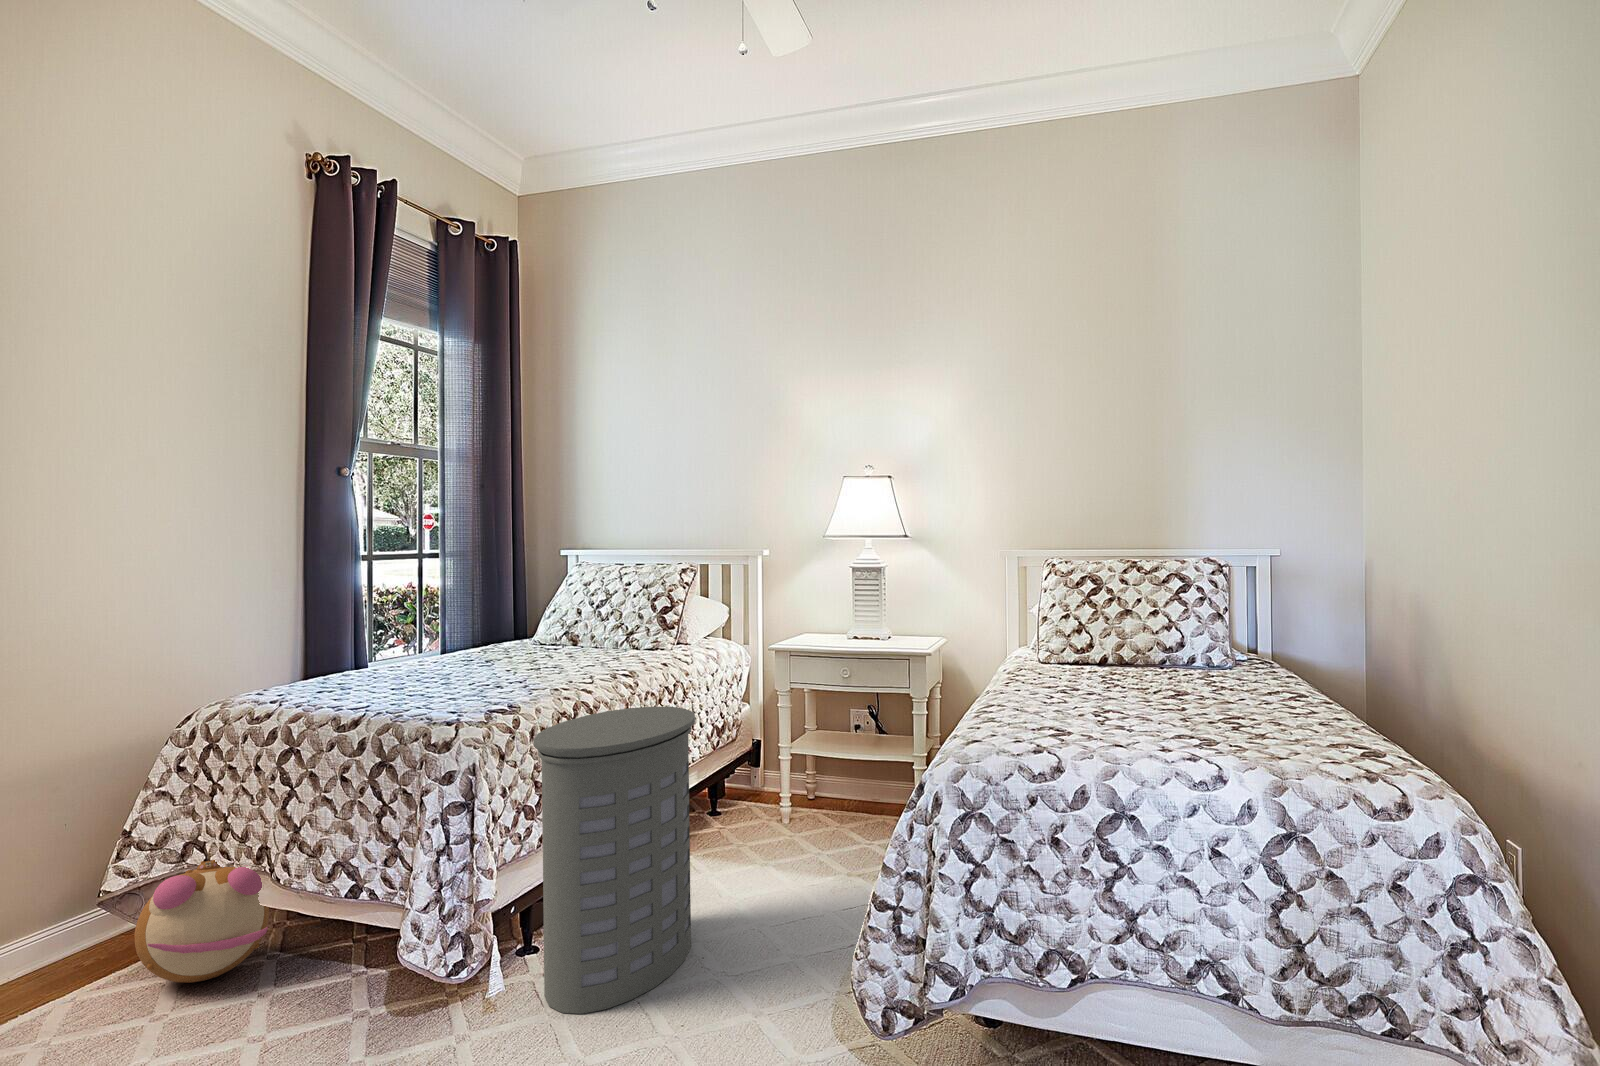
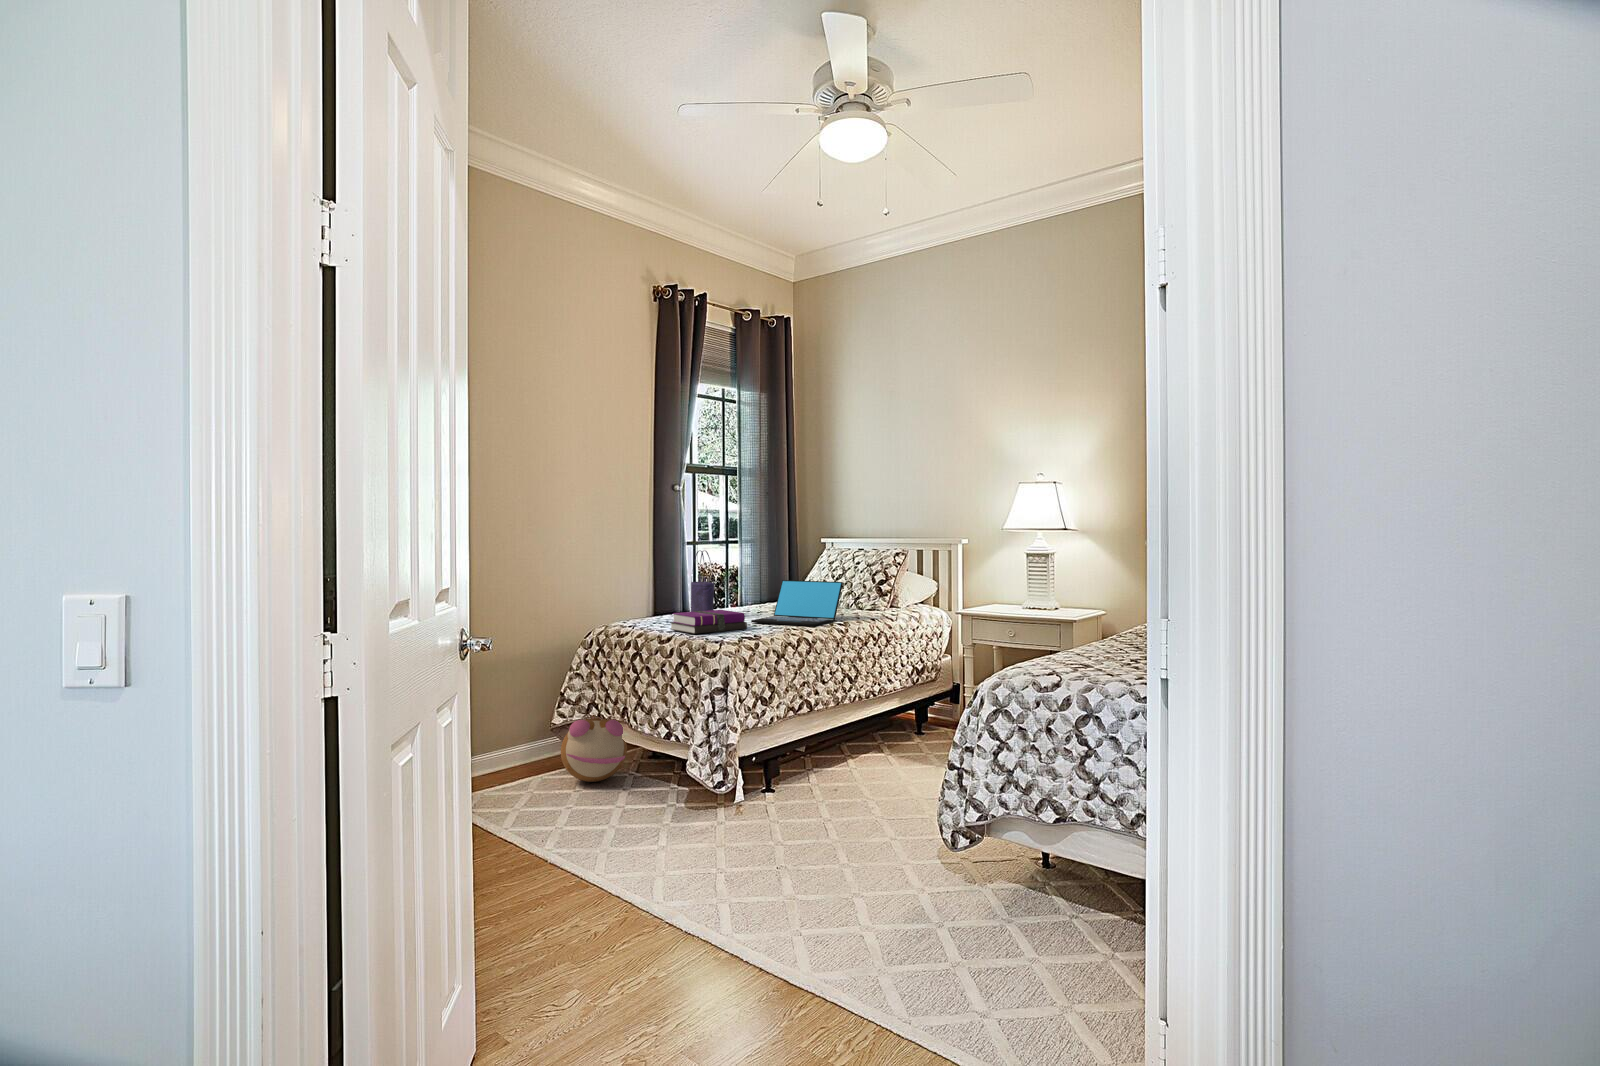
tote bag: none [377,571,417,676] -> present [691,551,714,612]
laptop: none [486,613,625,682] -> present [751,580,843,626]
notebook: none [351,665,486,710] -> present [670,610,747,634]
laundry hamper: present [534,707,695,1014] -> none [766,644,874,825]

